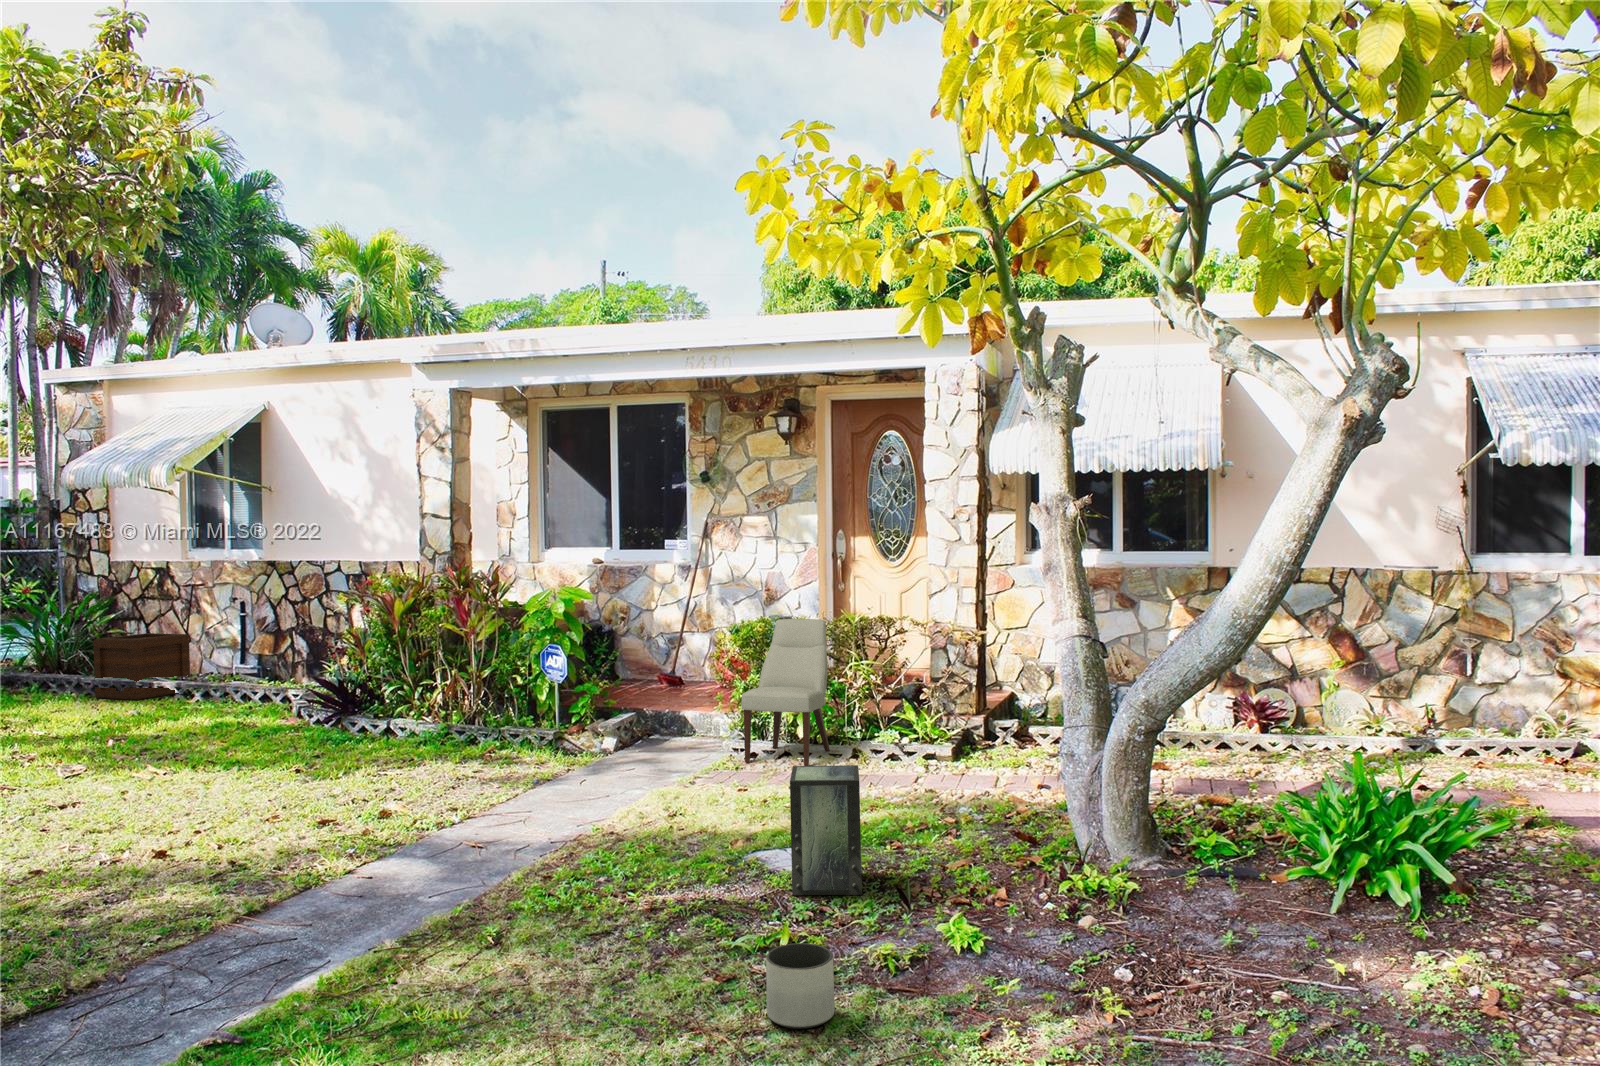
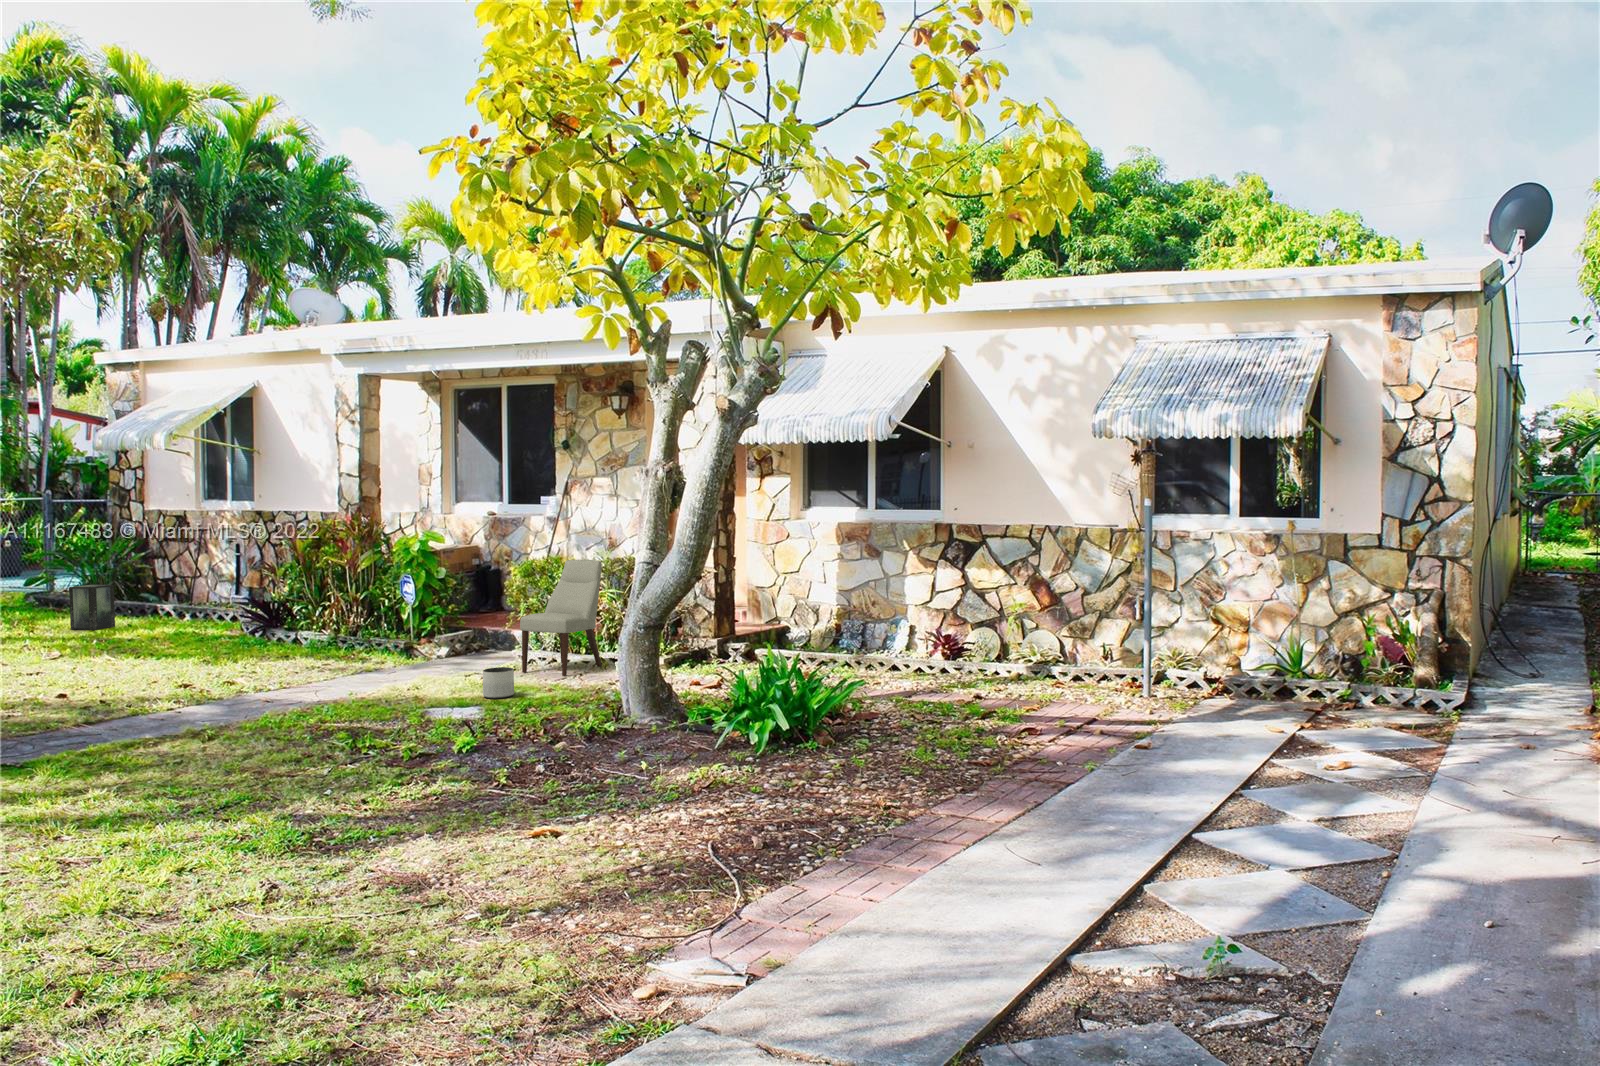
wooden crate: present [93,633,190,700] -> none [122,568,199,619]
storage box: present [790,765,862,895] -> present [69,585,115,630]
planter: present [766,943,835,1029] -> present [483,667,514,699]

